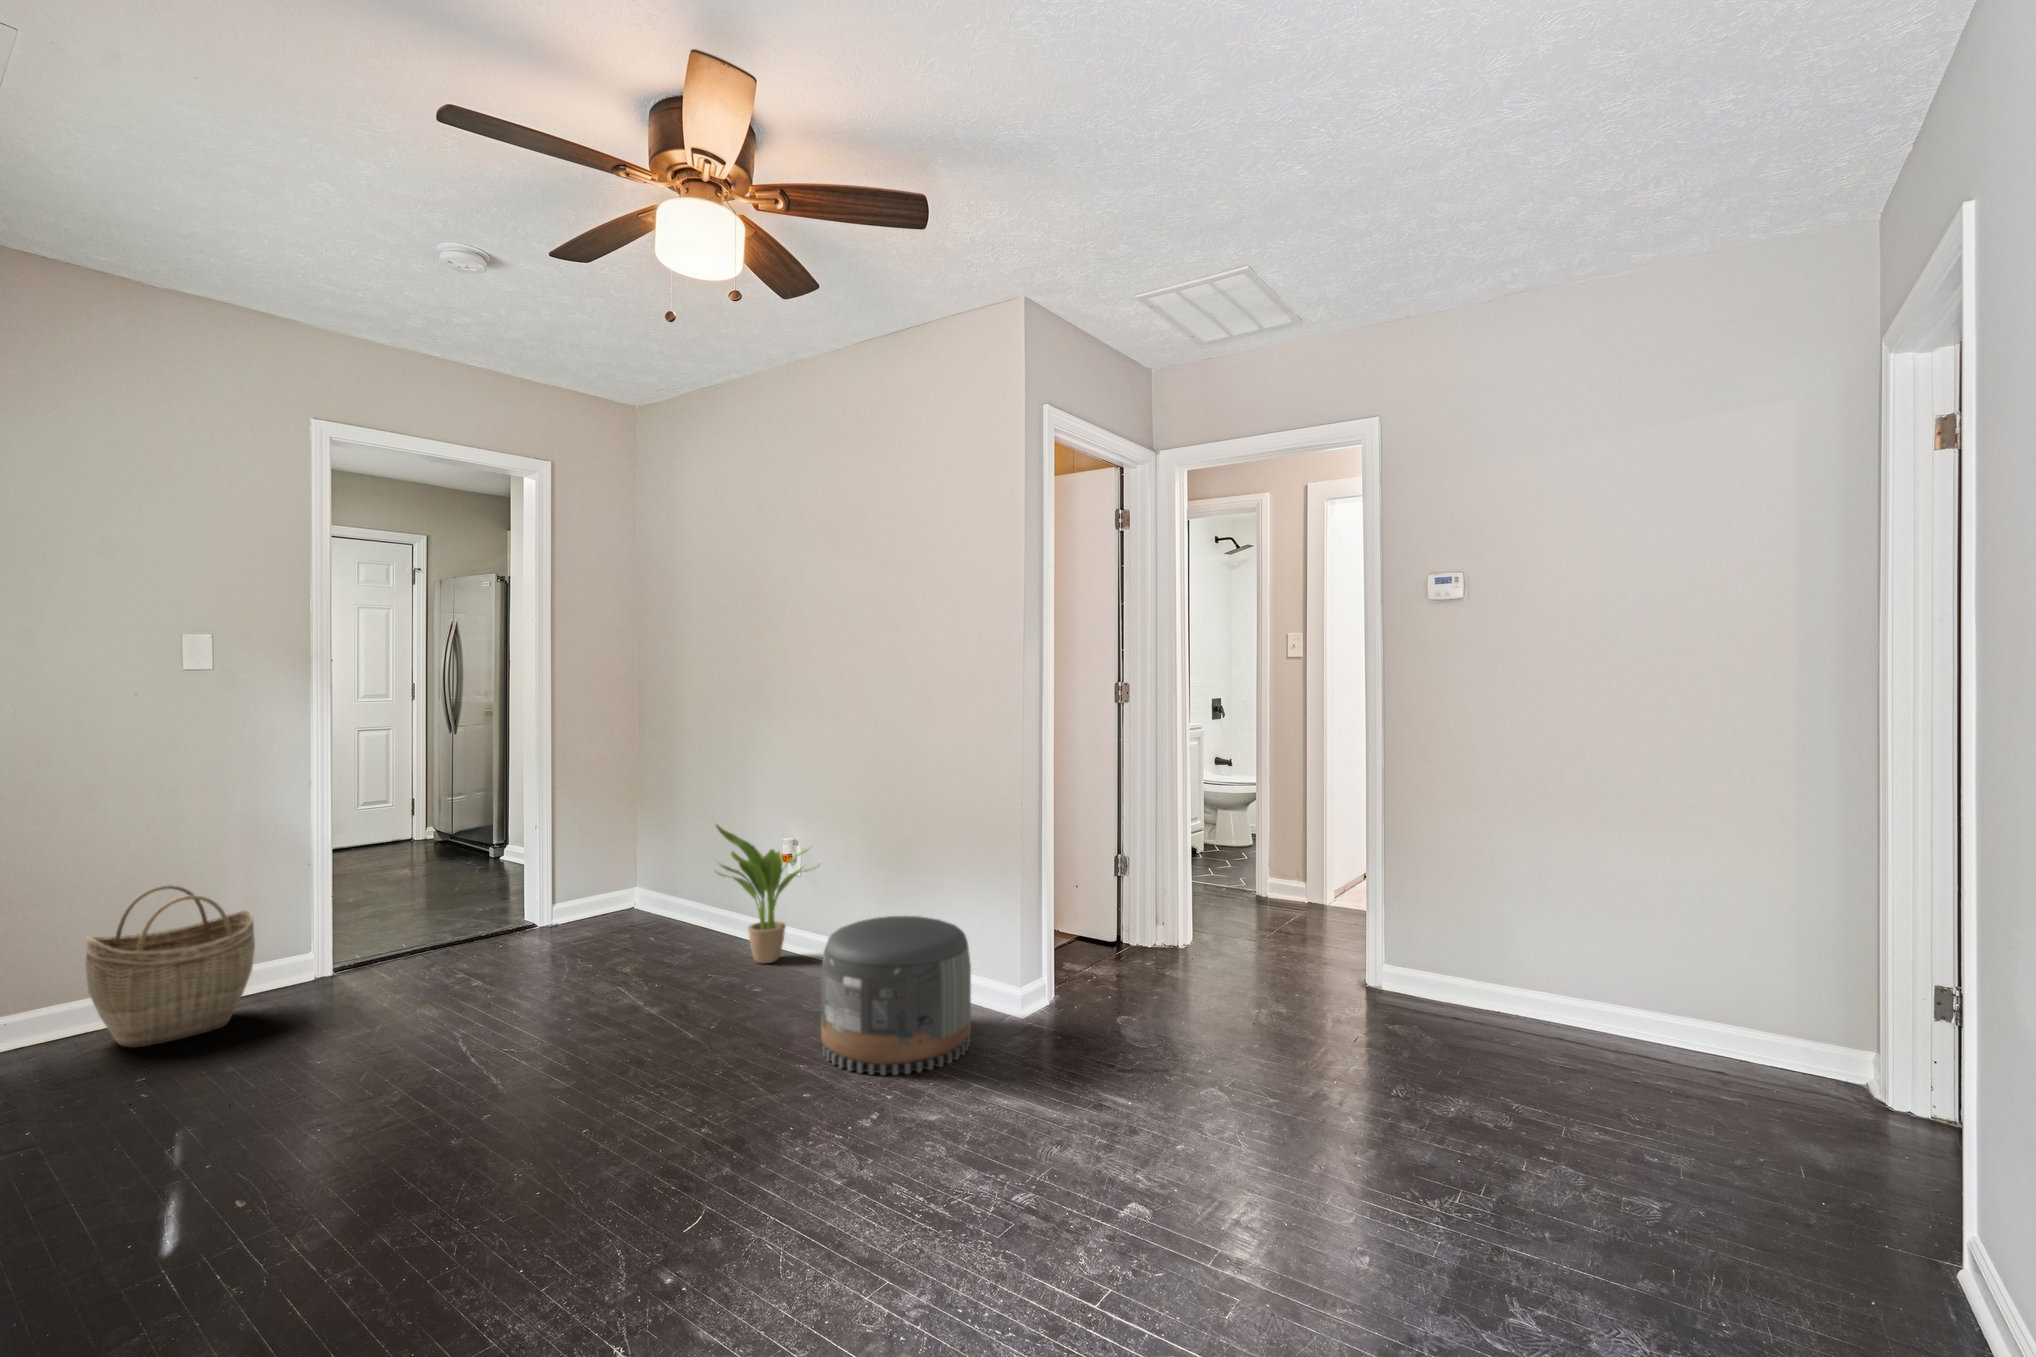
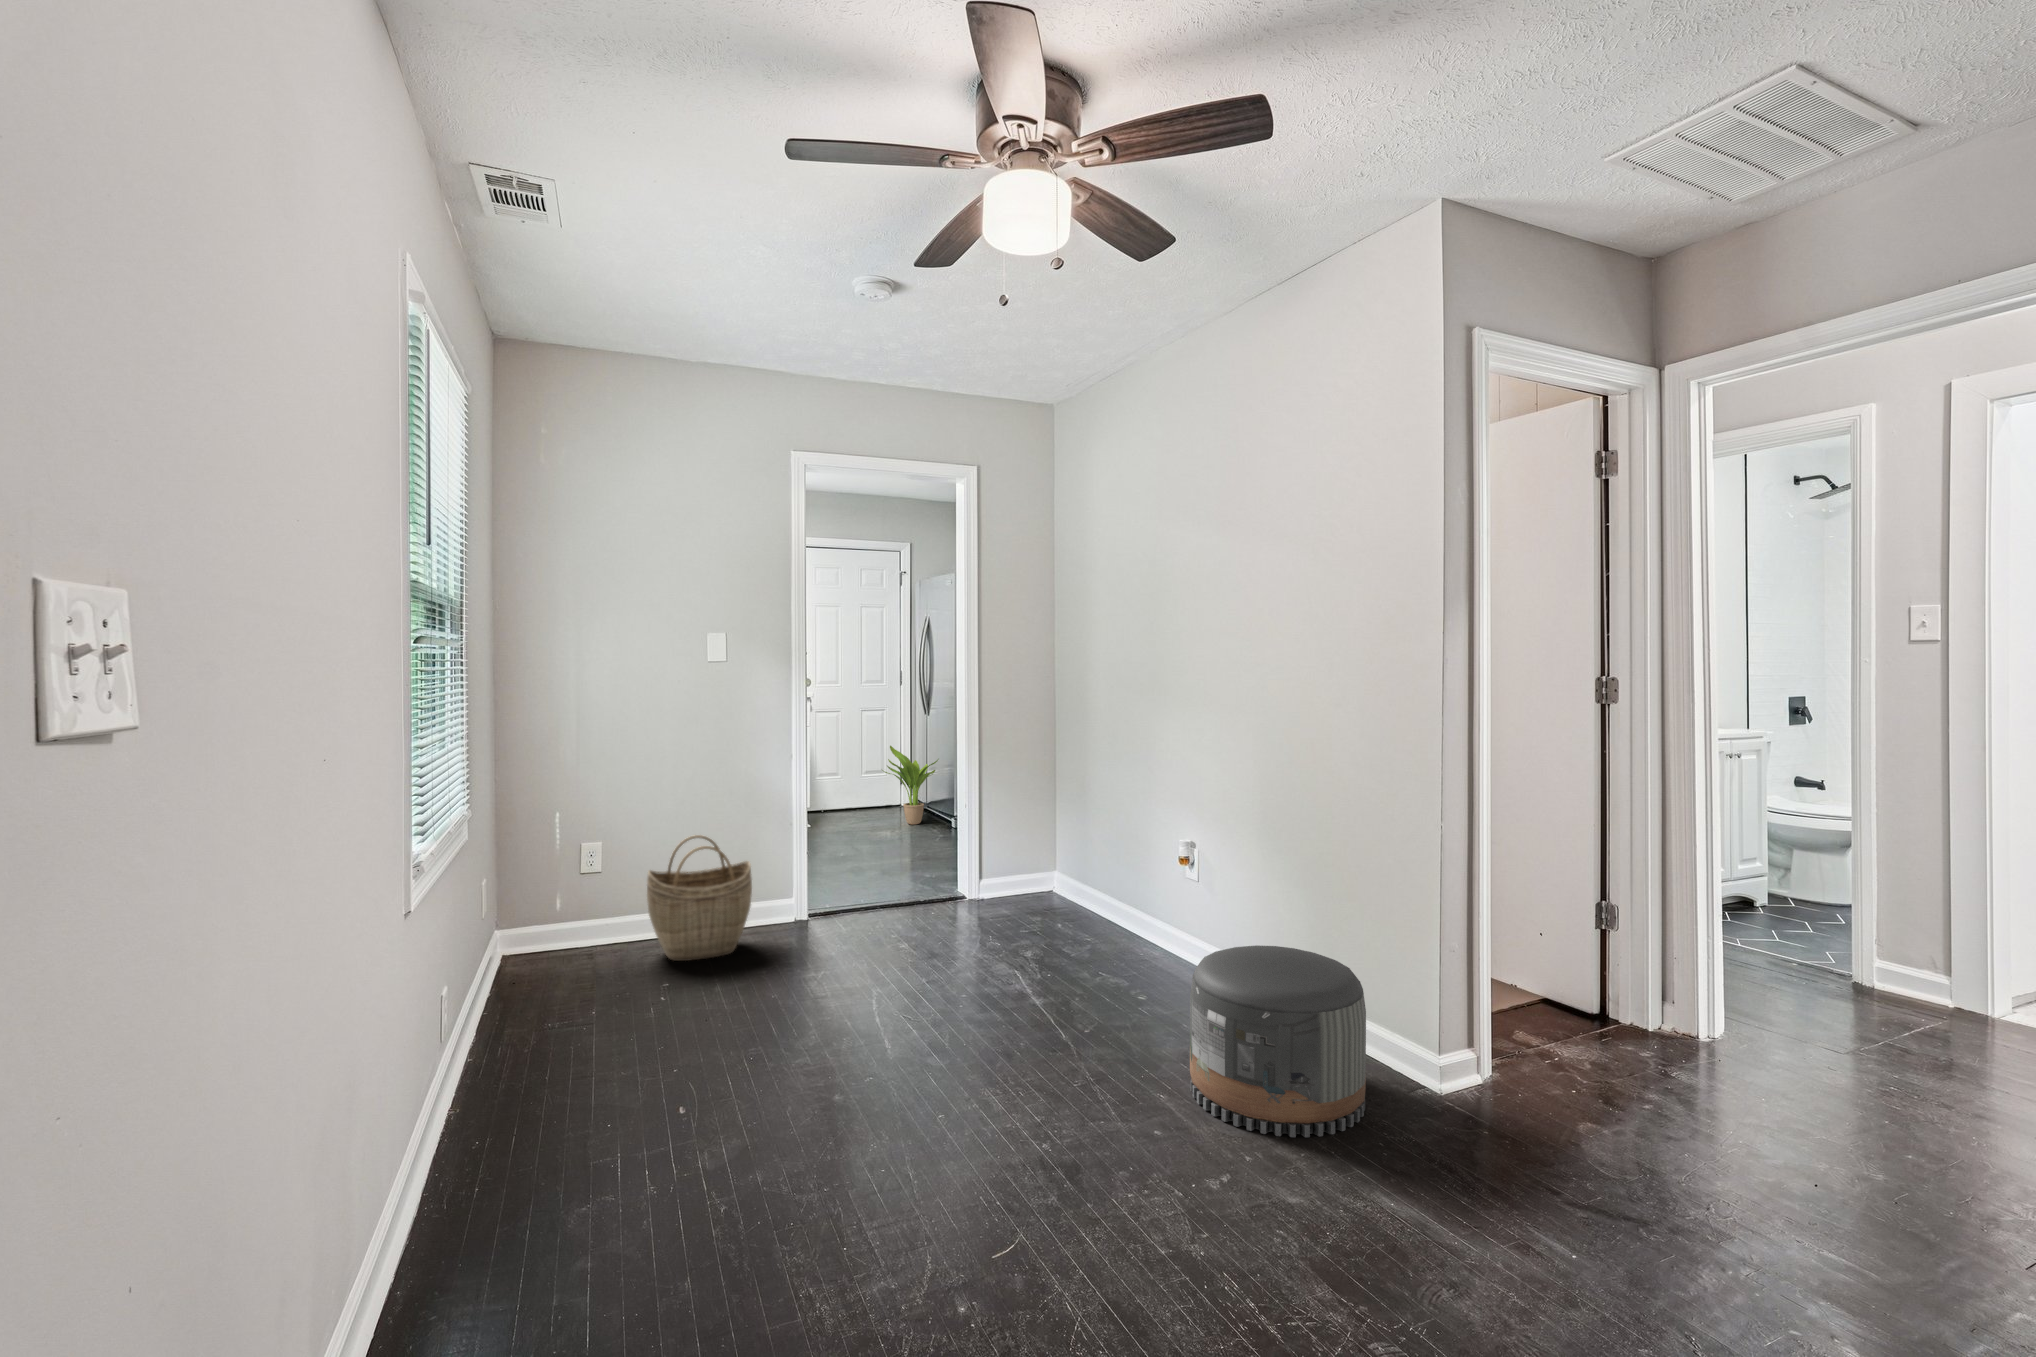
potted plant: present [715,825,810,964] -> present [882,746,938,825]

